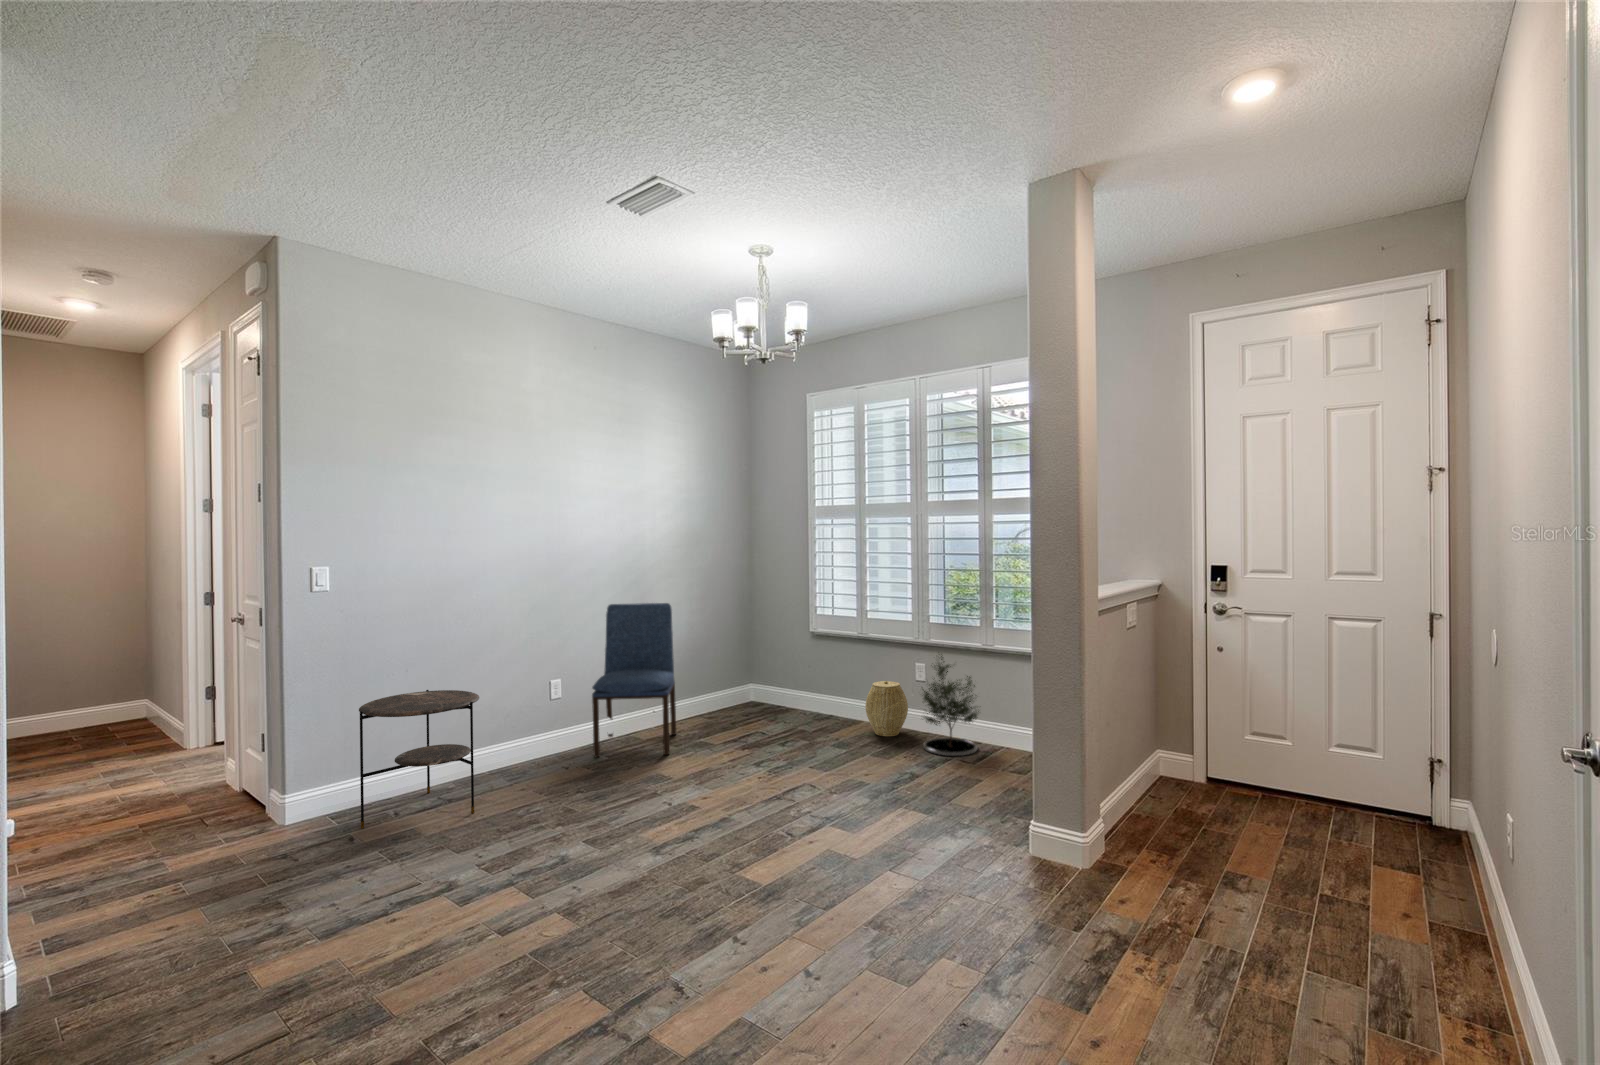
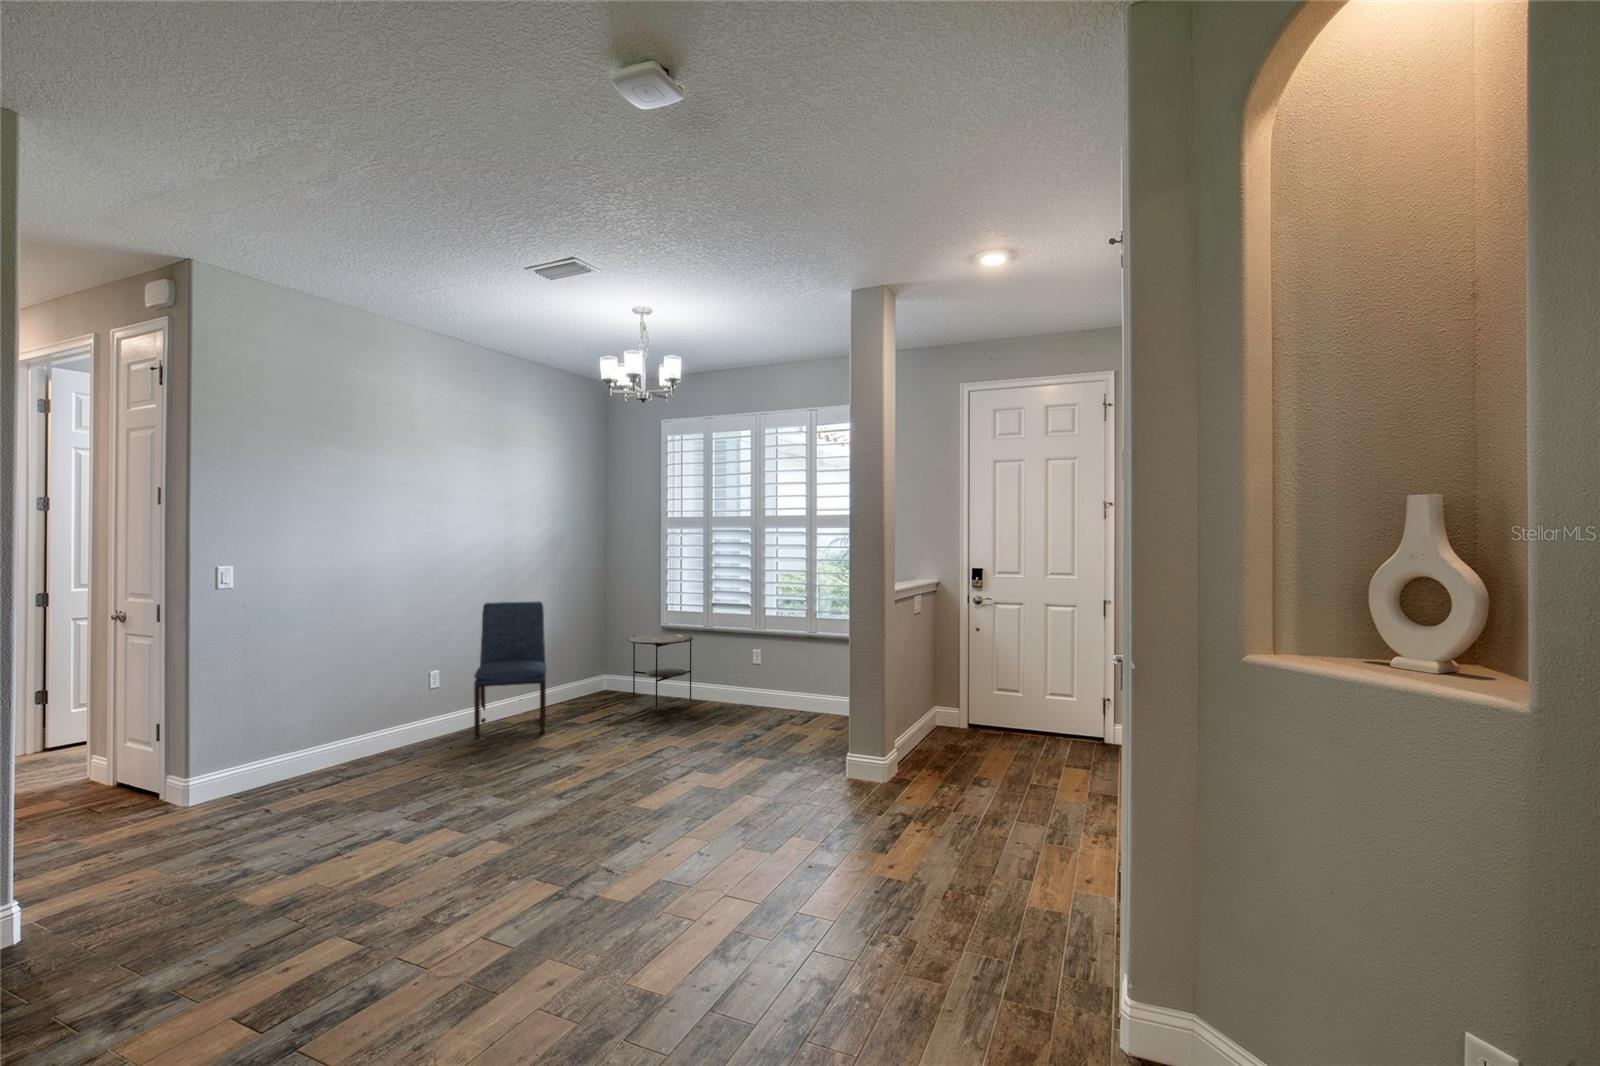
potted tree: present [922,654,979,756] -> none [758,638,808,721]
woven basket: present [865,681,908,736] -> none [713,665,748,710]
side table: present [359,690,479,829] -> present [628,634,693,712]

